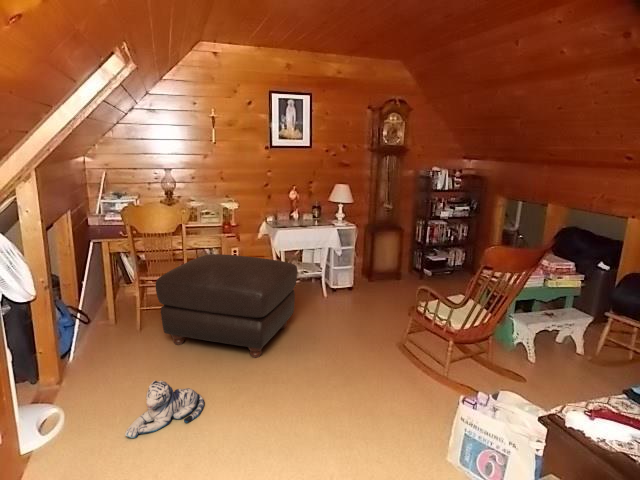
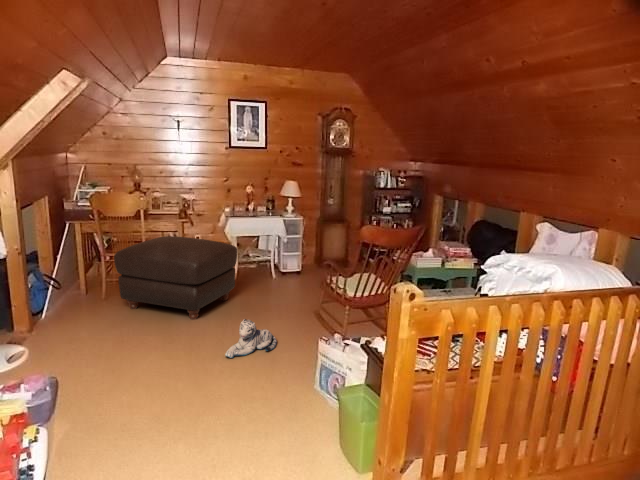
plush toy: present [125,381,205,438] -> present [225,319,277,358]

